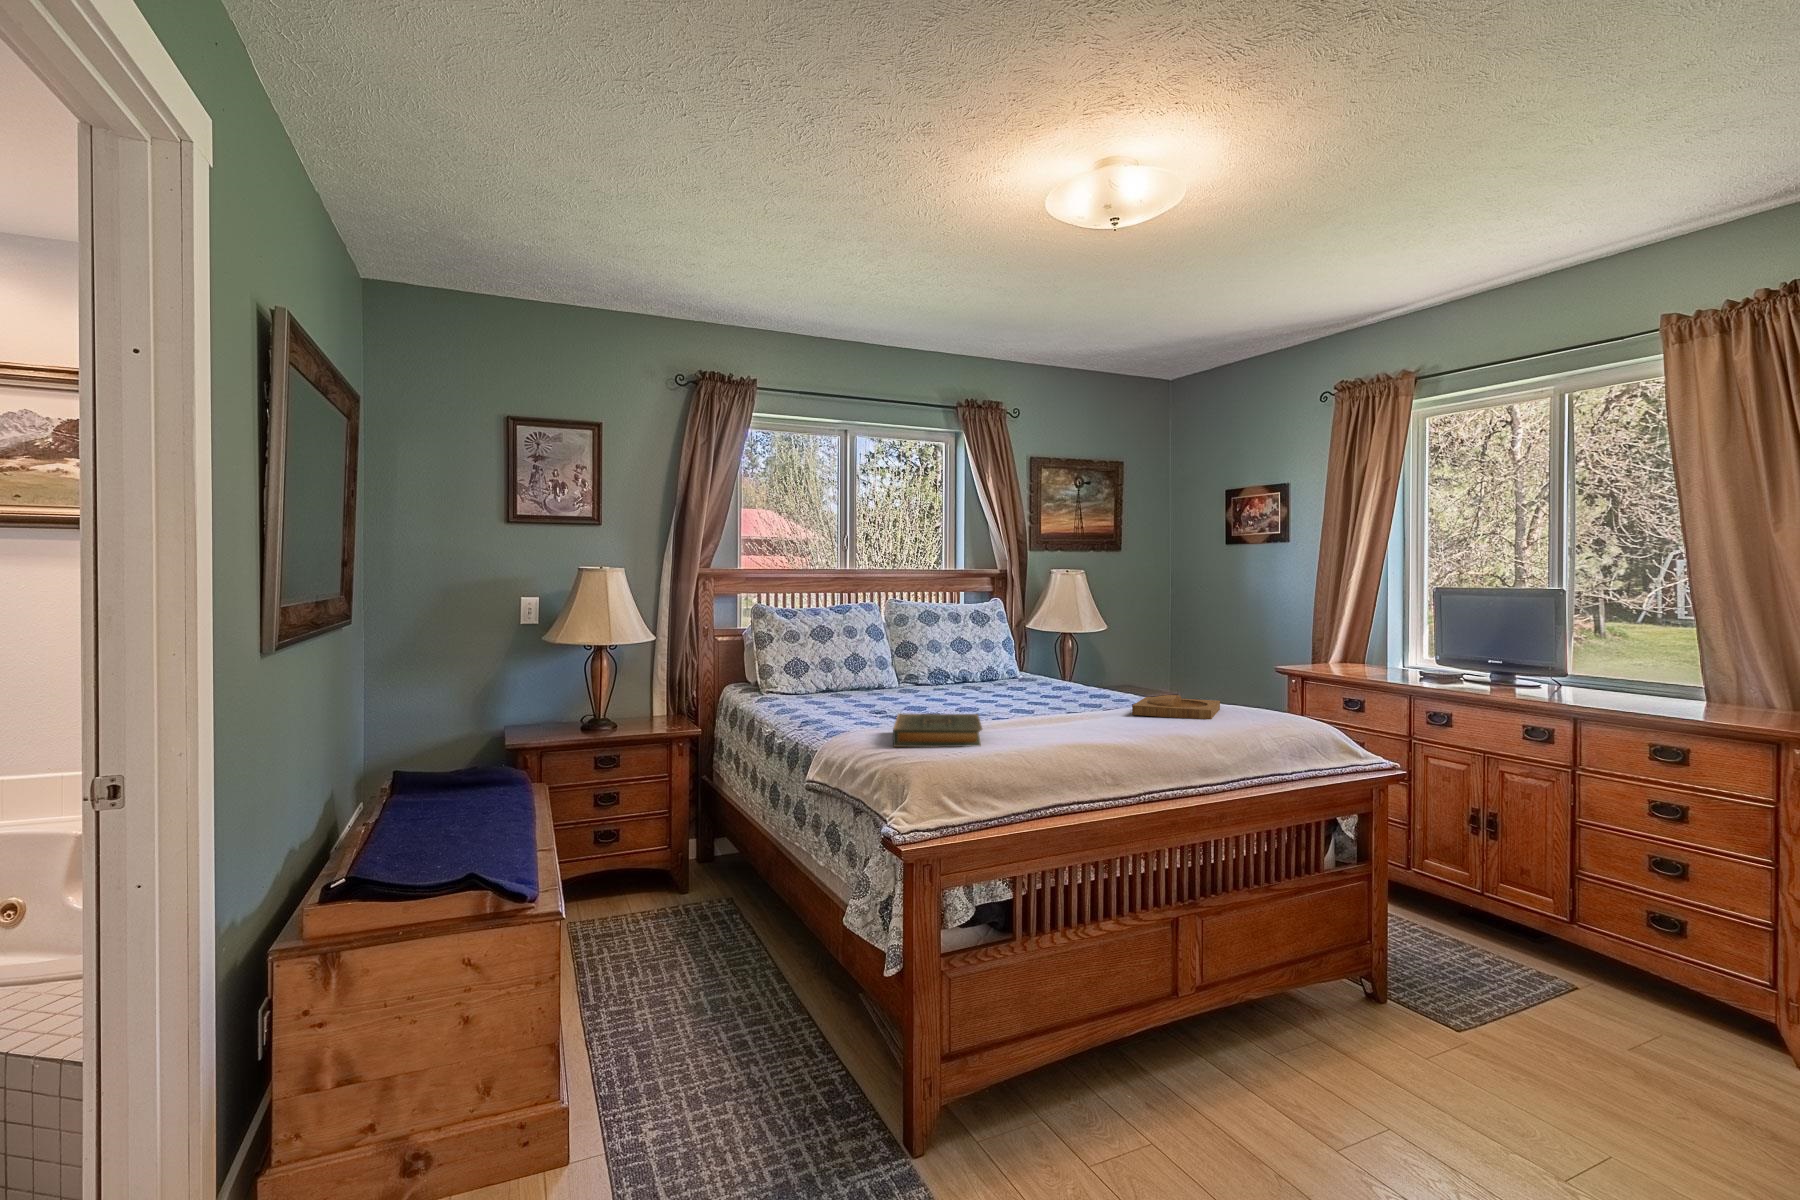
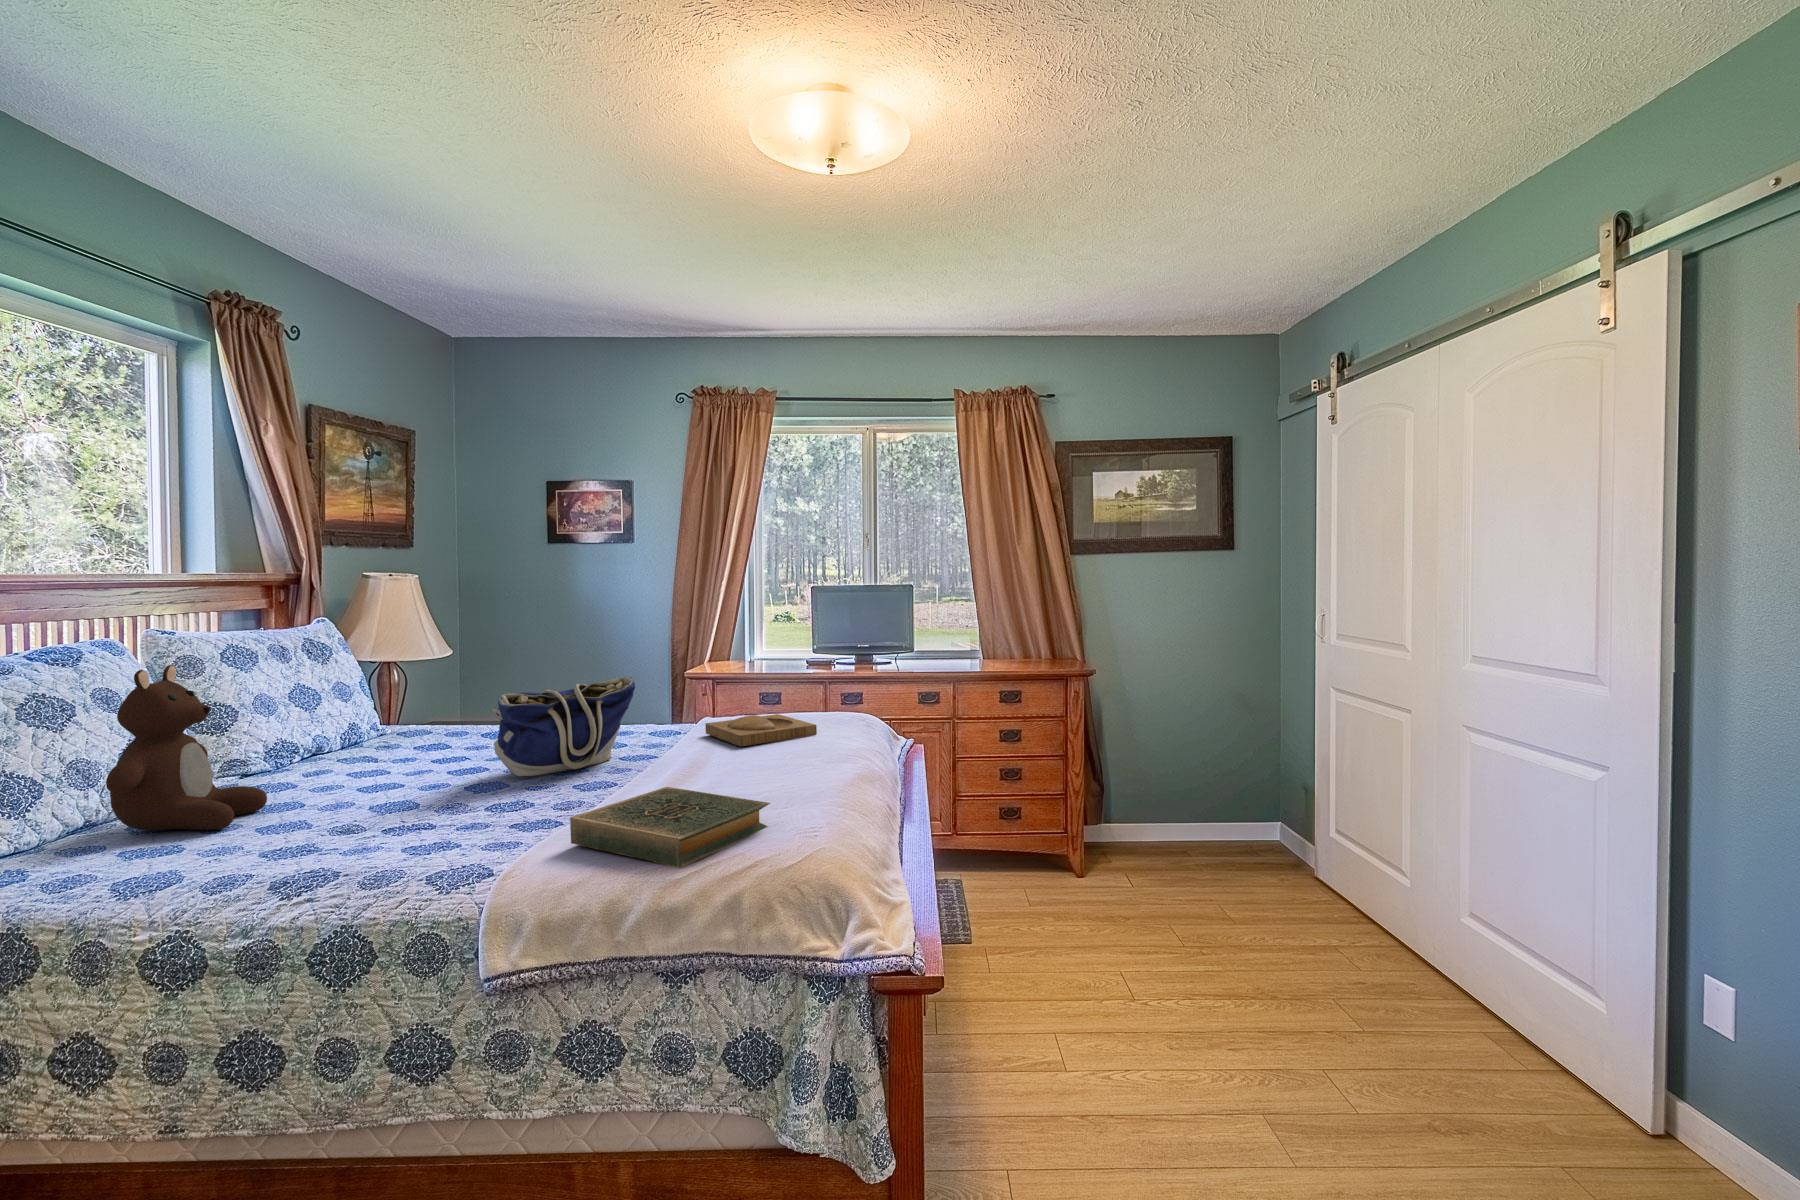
teddy bear: none [817,614,885,701] -> present [106,665,267,830]
tote bag: none [966,646,1065,708] -> present [492,676,635,776]

